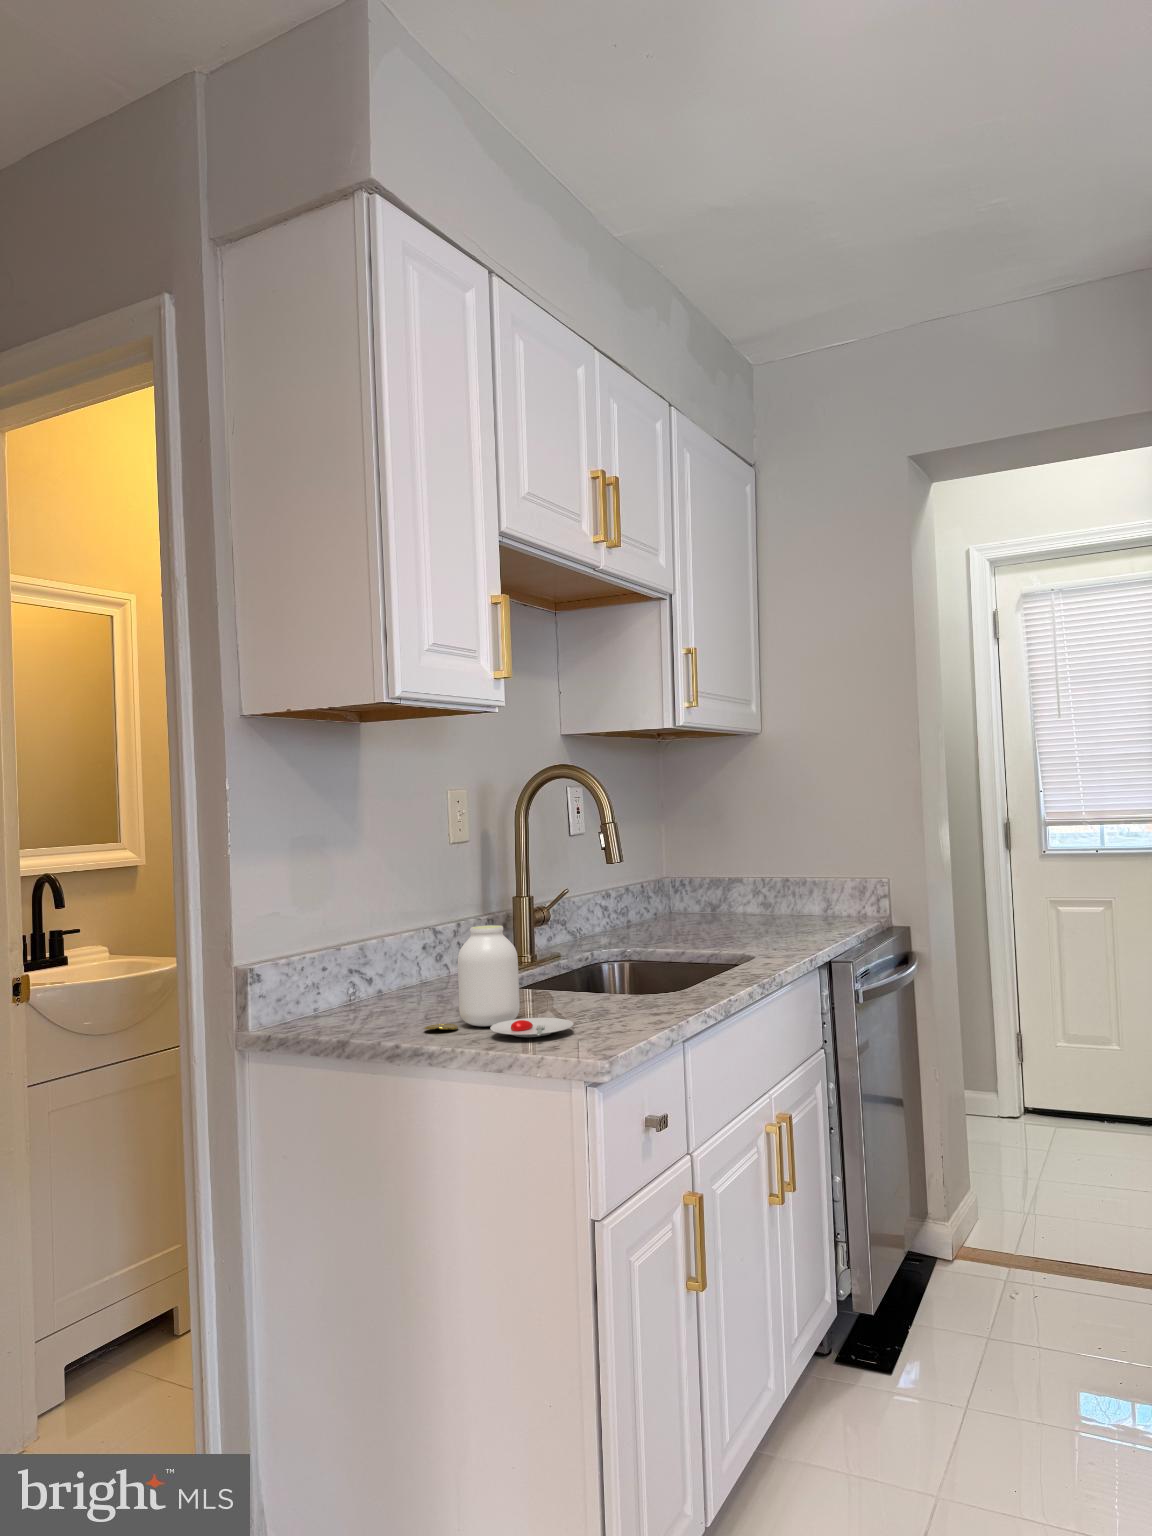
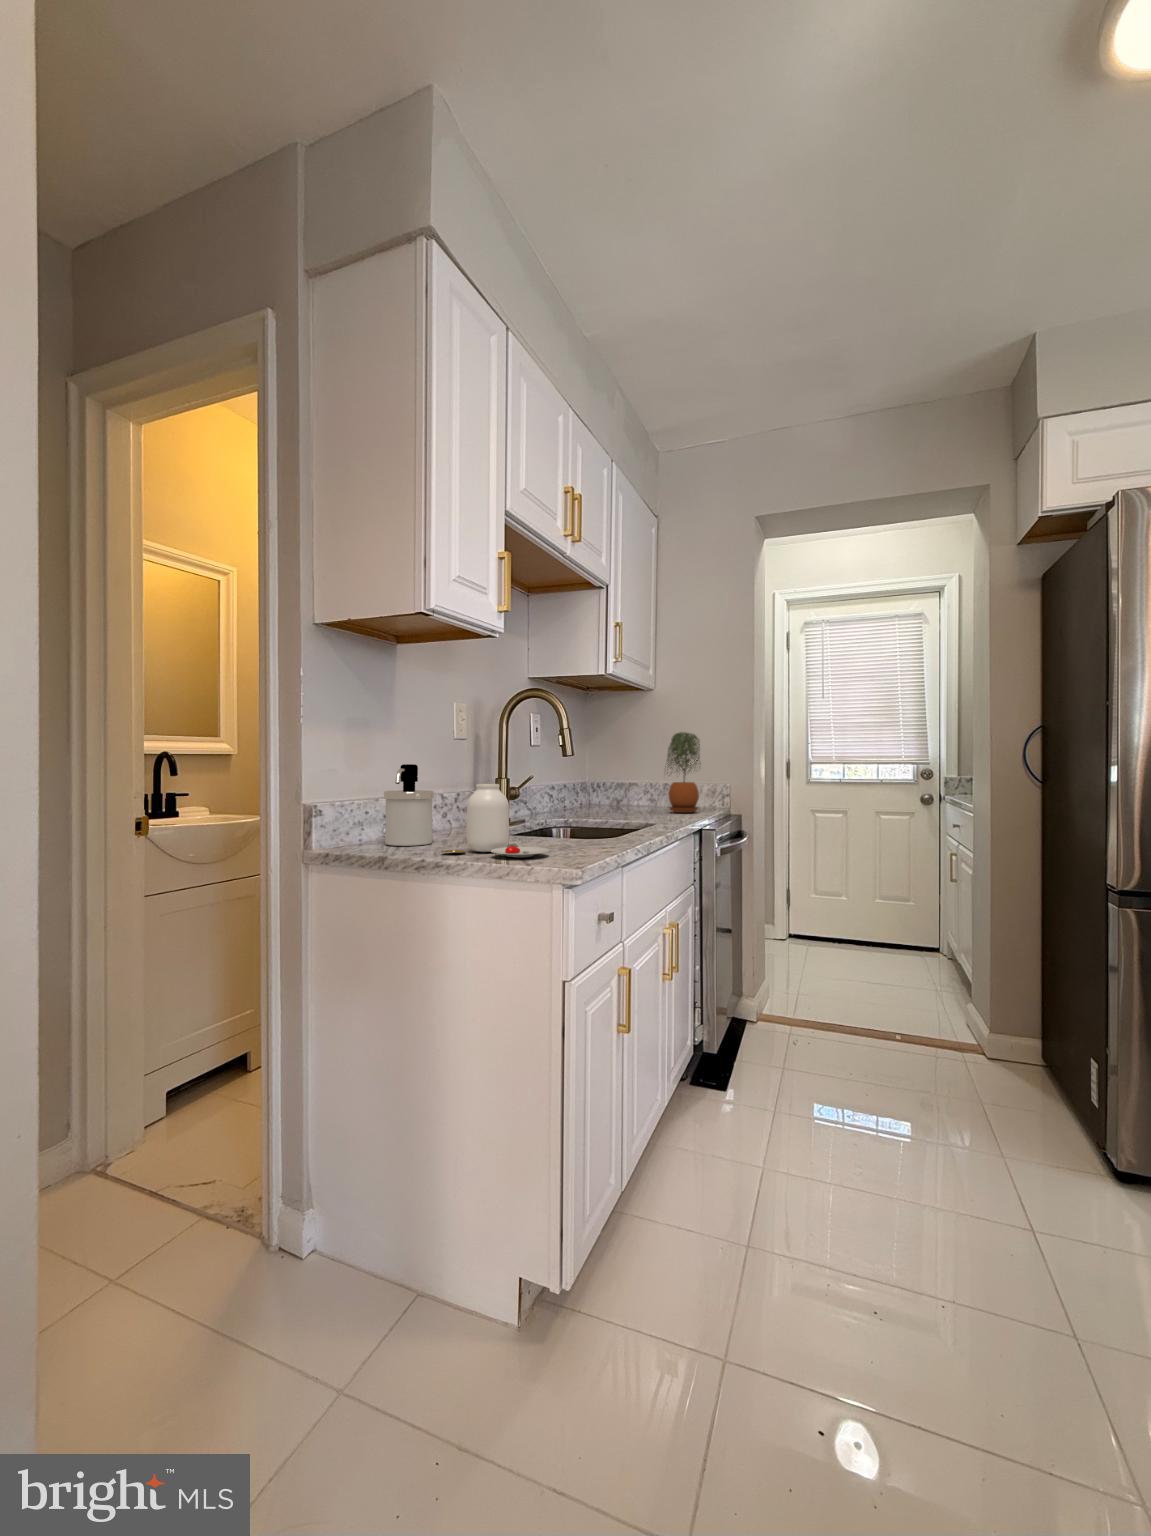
potted plant: none [781,799,840,926] -> present [665,732,701,813]
soap dispenser: none [345,895,416,1015] -> present [384,764,434,846]

